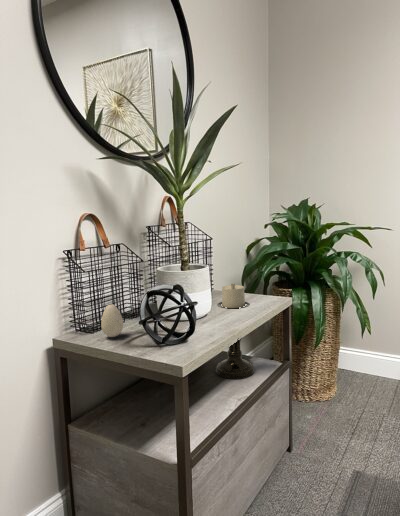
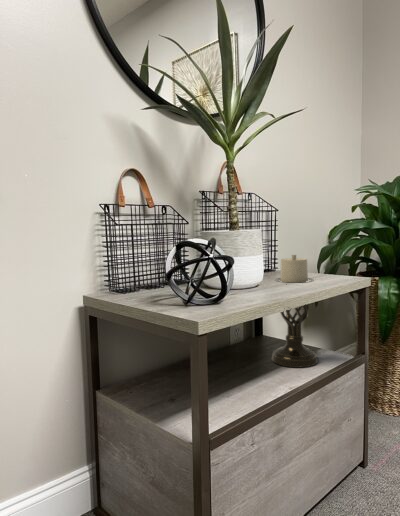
decorative egg: present [101,304,123,337] -> none [131,260,155,297]

